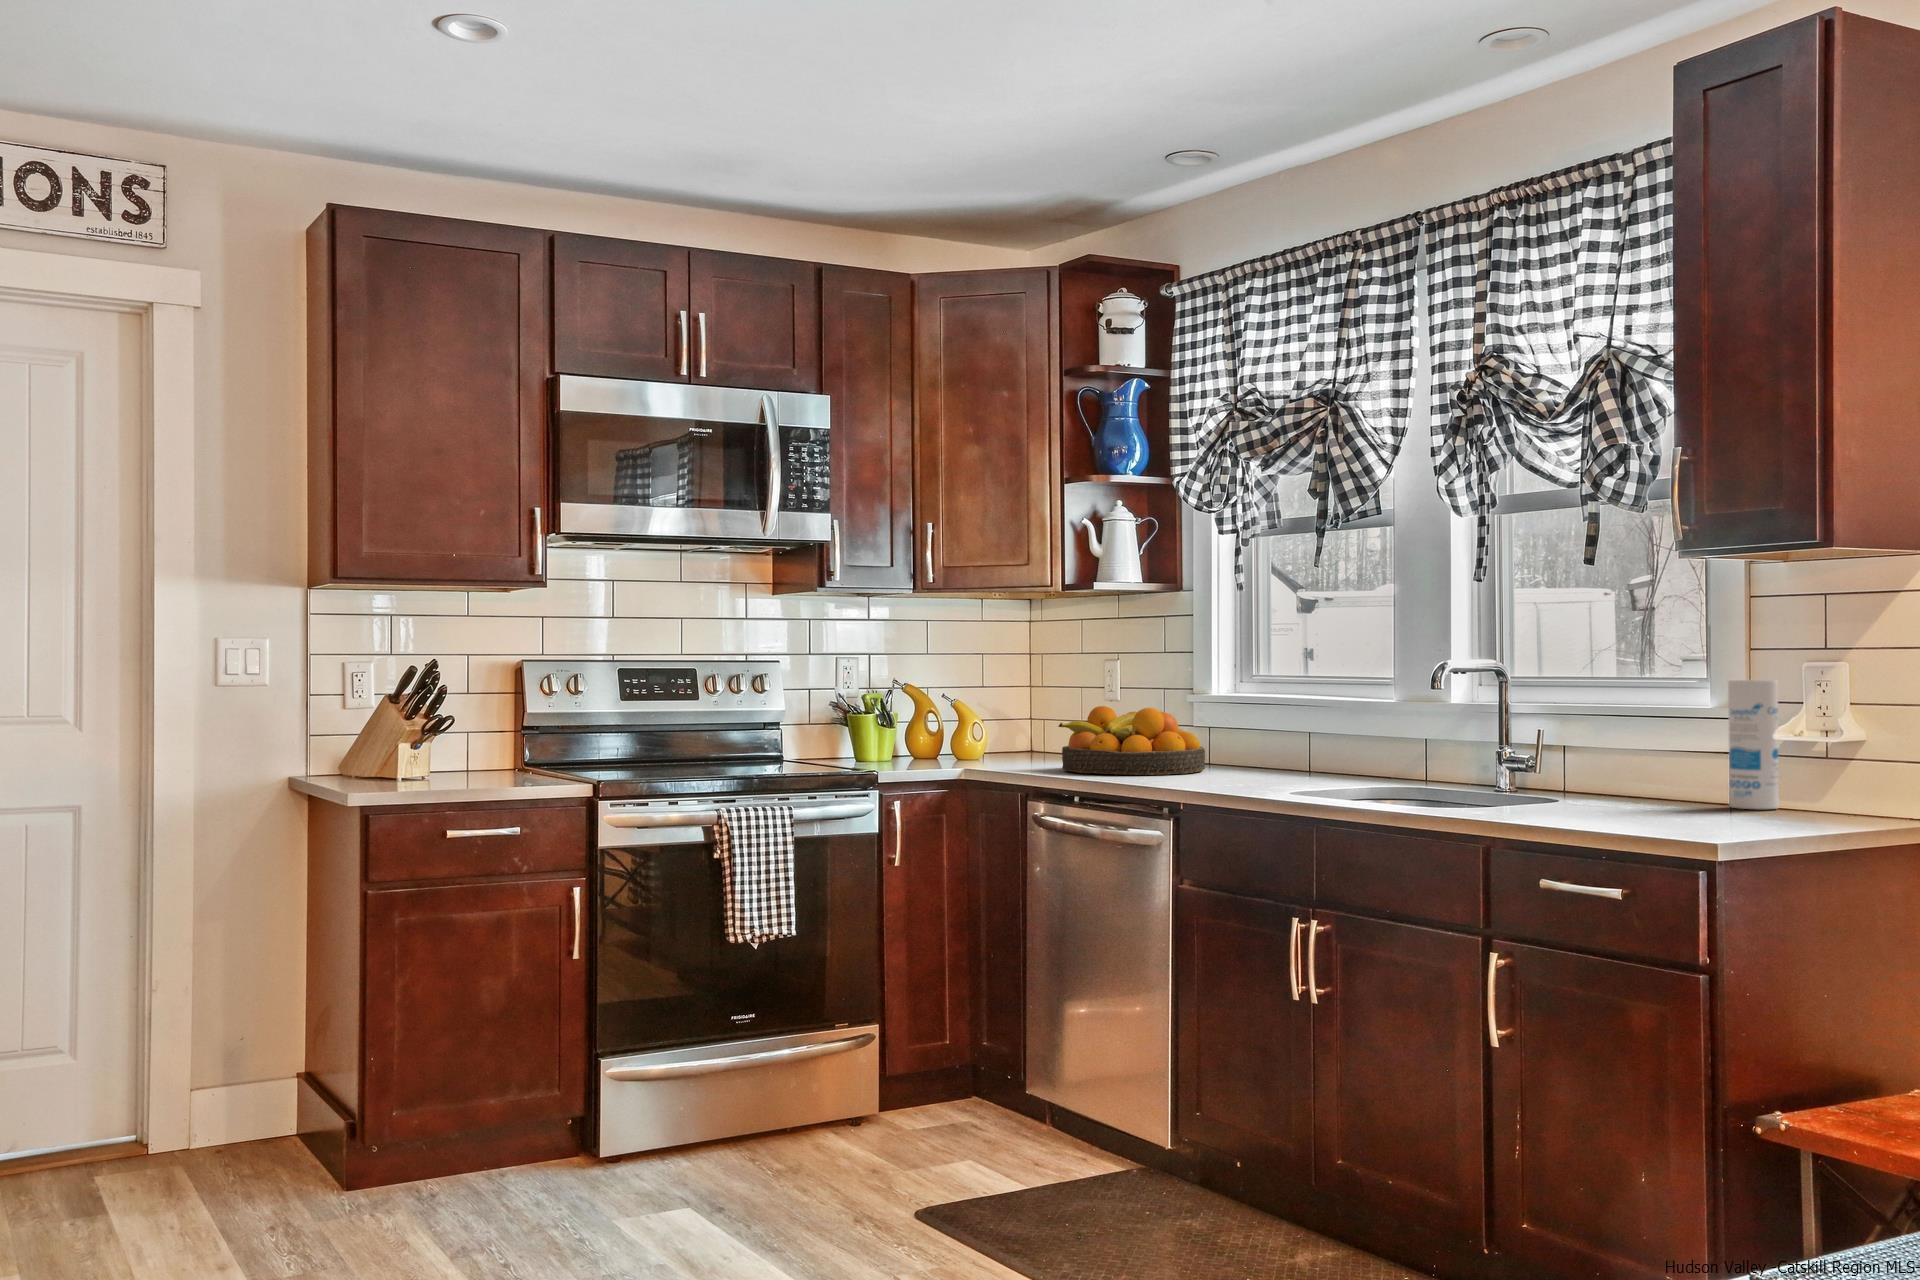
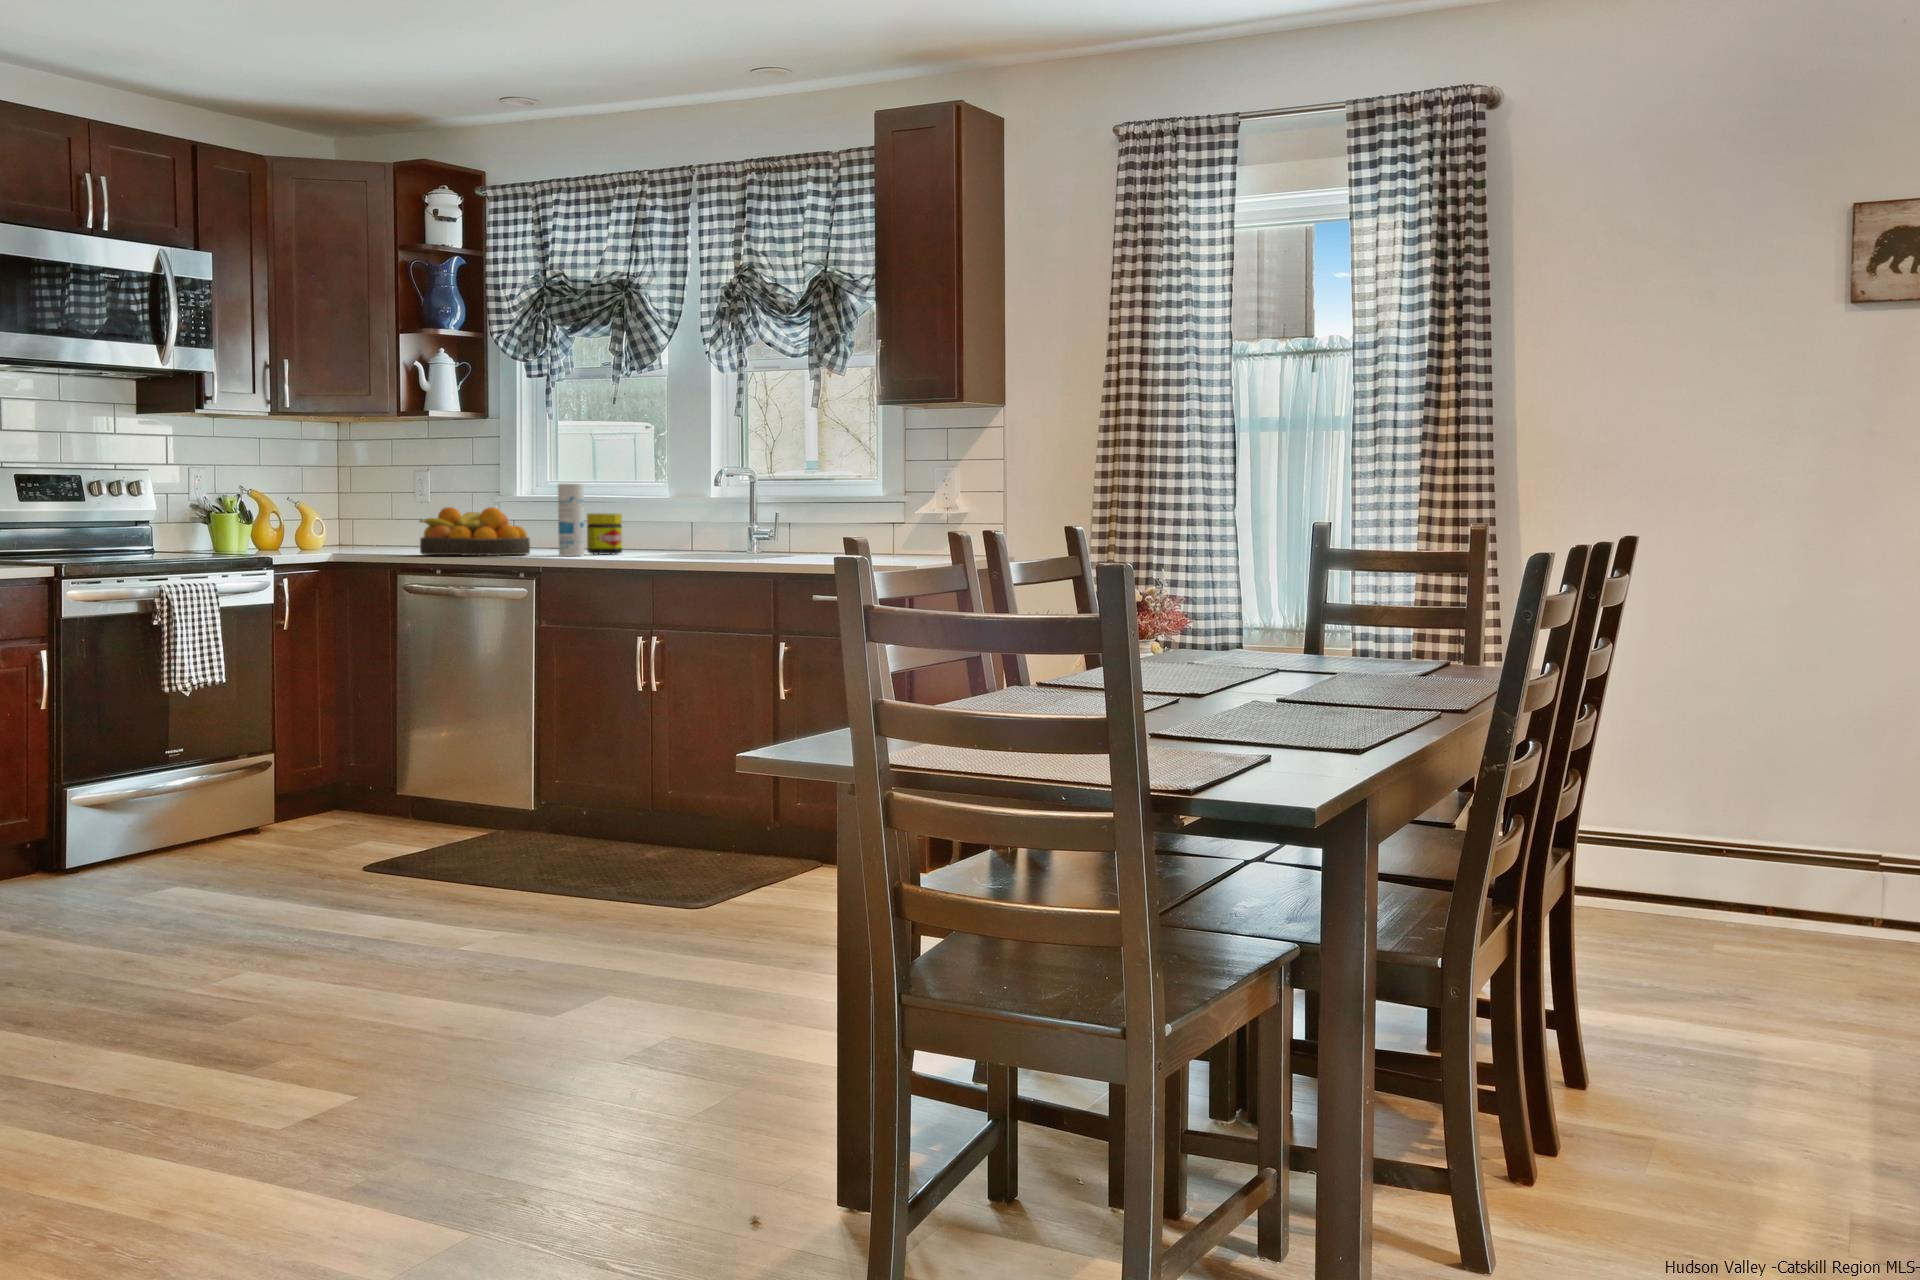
canister: present [1728,680,1779,809] -> present [558,484,585,556]
jar: none [1280,716,1328,775] -> present [587,513,622,554]

